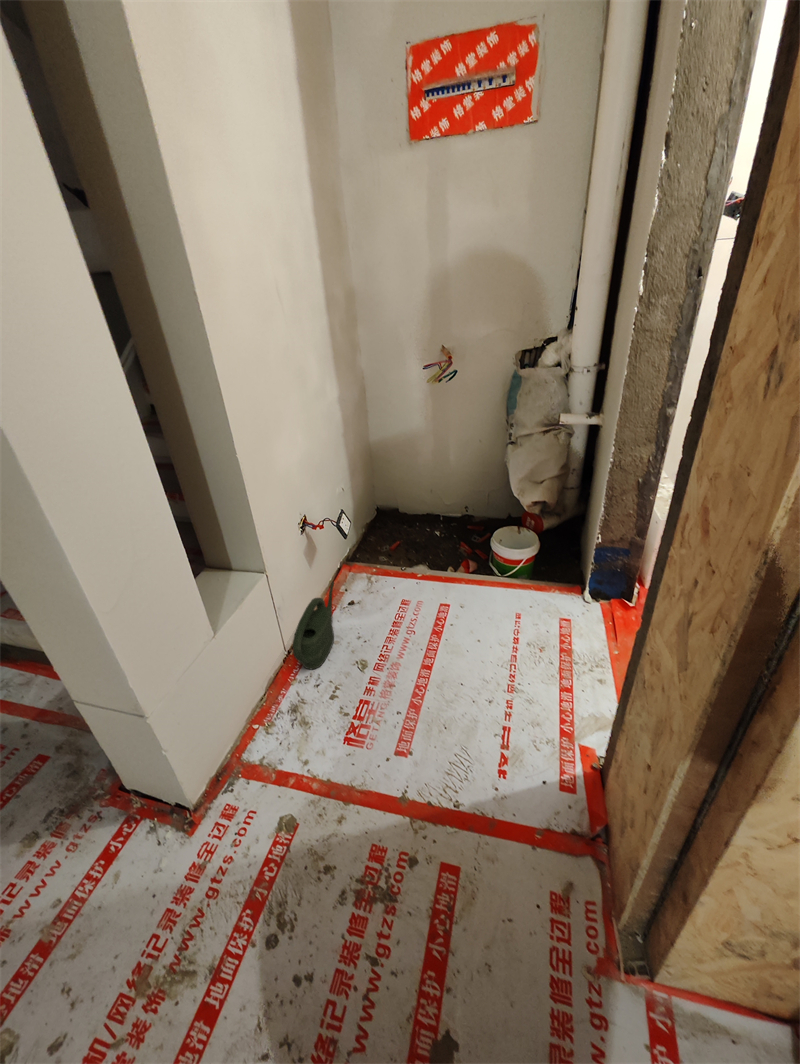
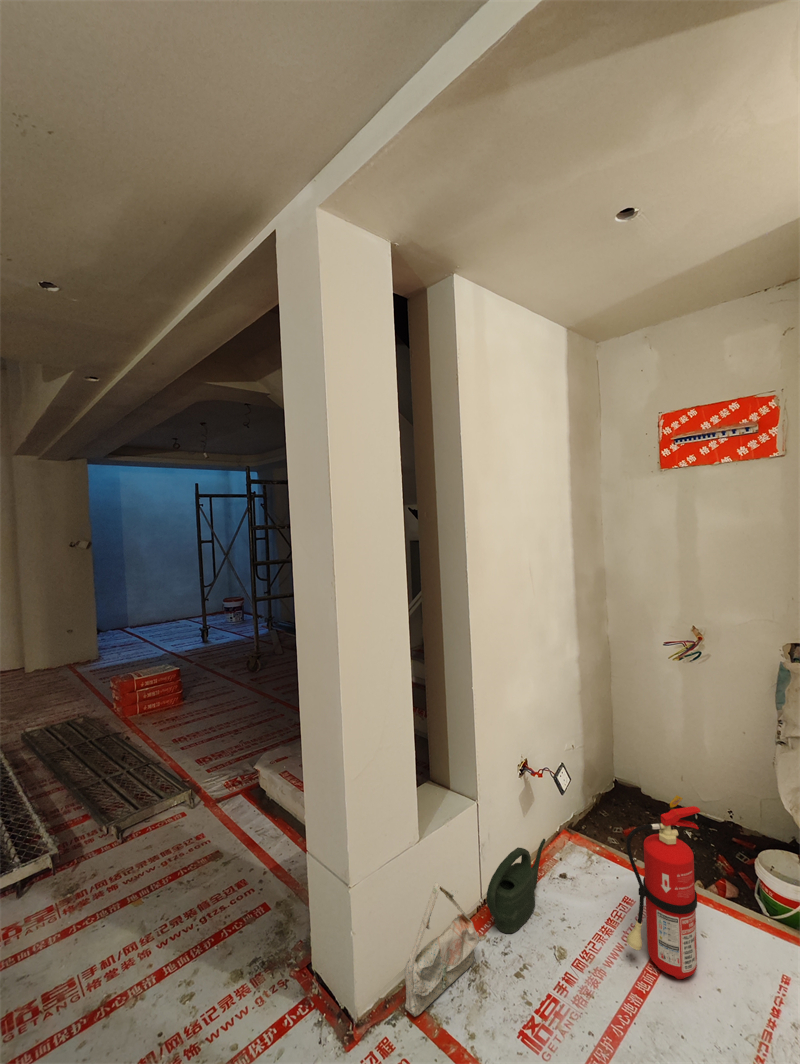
fire extinguisher: none [413,516,469,645] -> present [626,795,700,979]
bag: none [230,664,296,775] -> present [405,882,480,1017]

